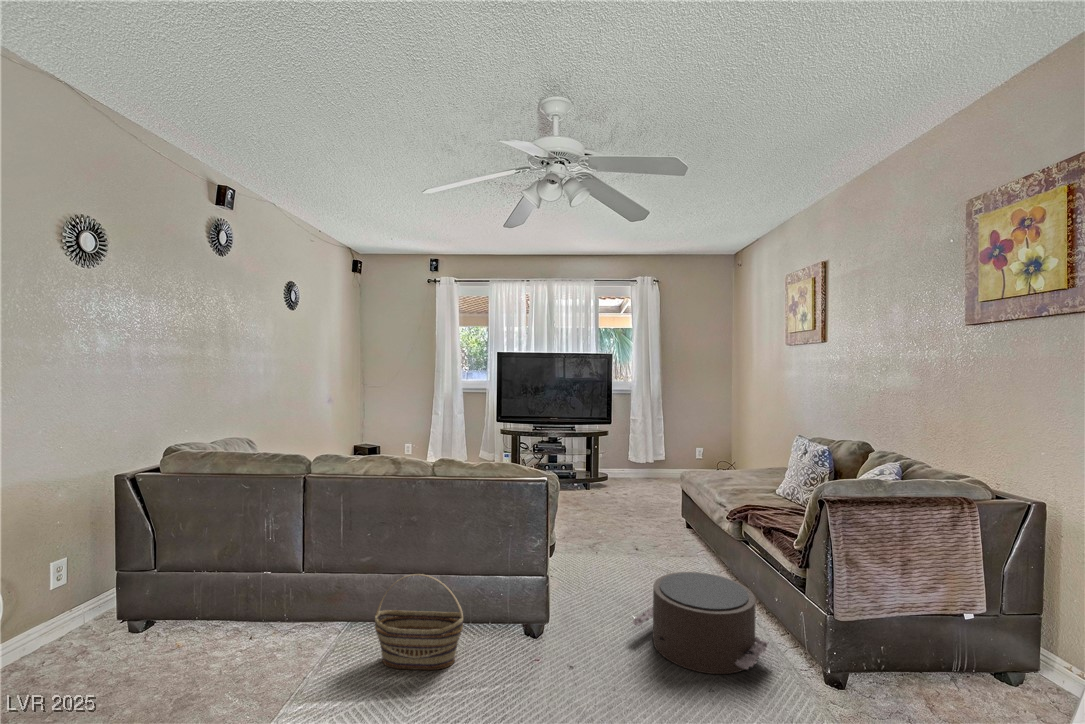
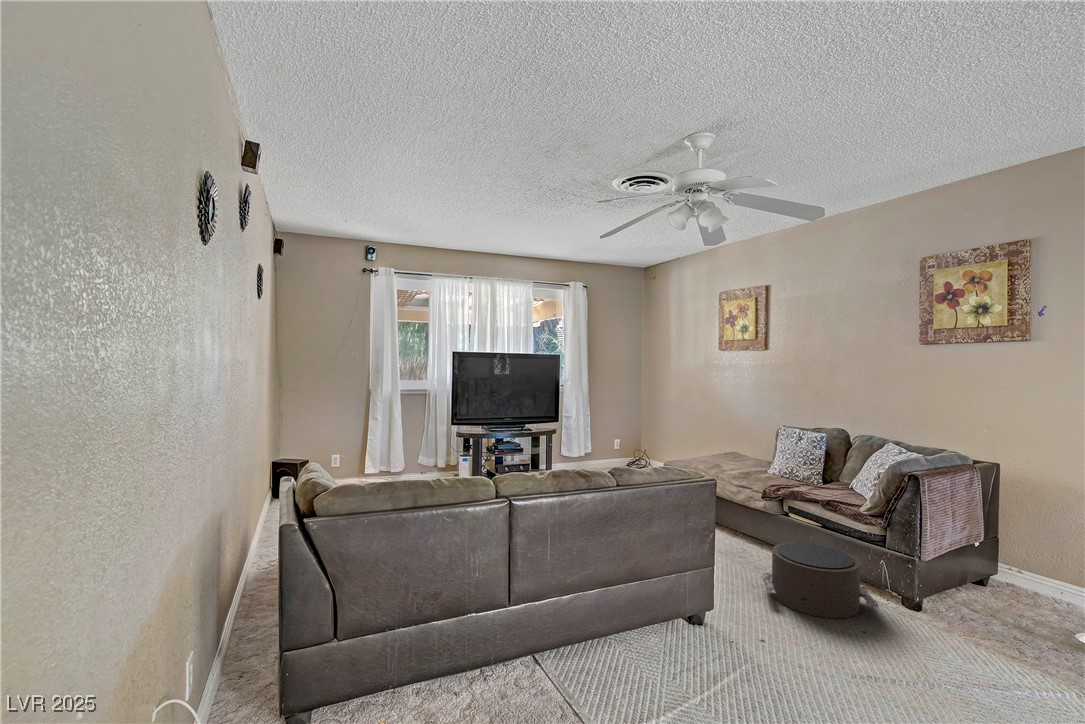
basket: present [375,574,463,670] -> none [612,582,689,679]

